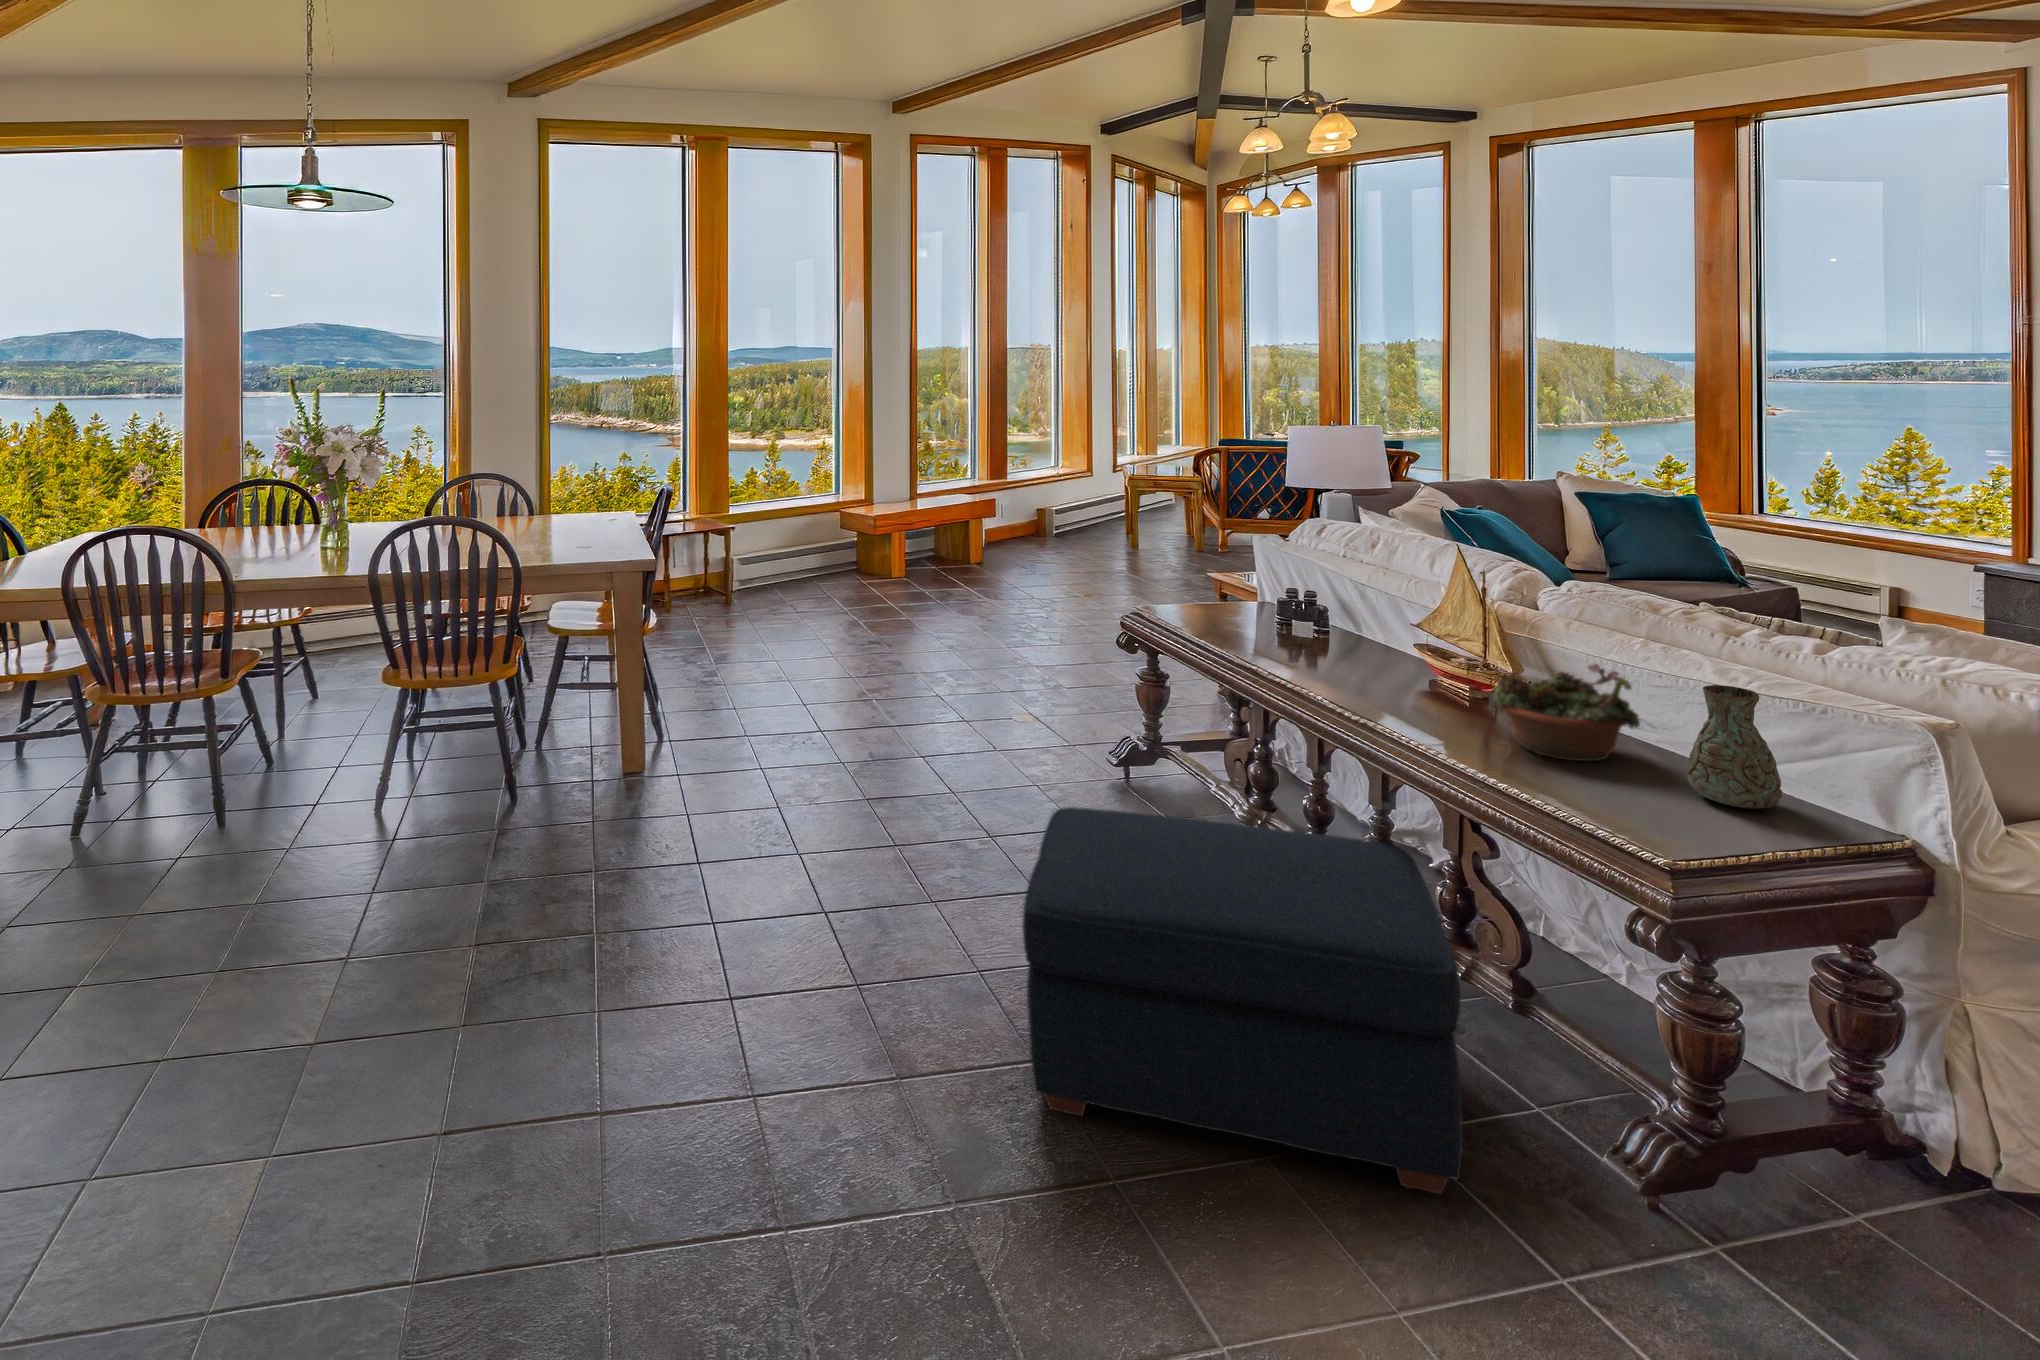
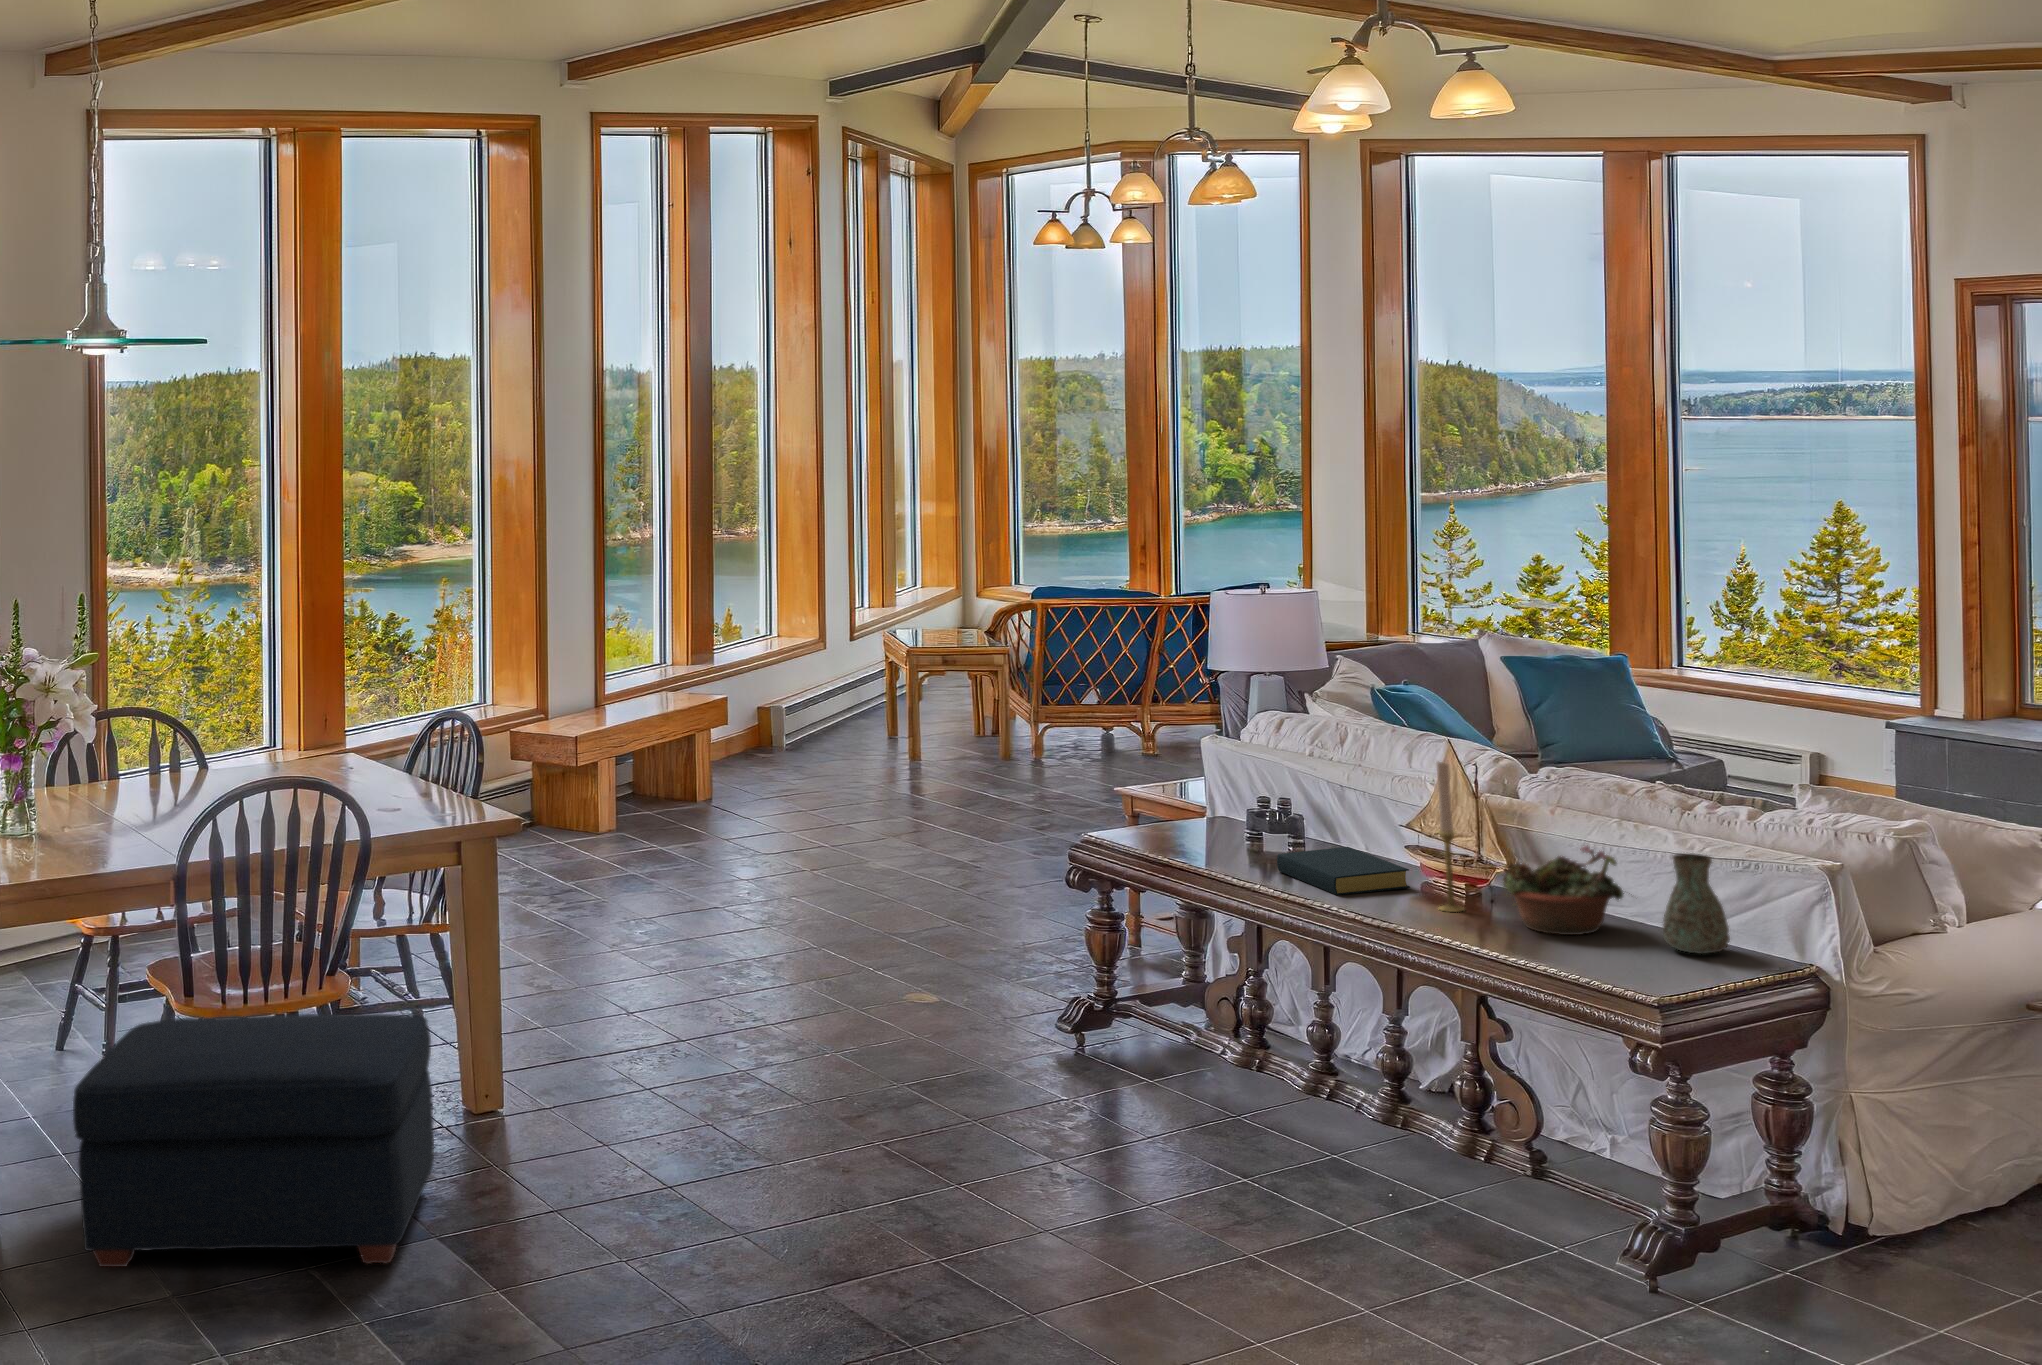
candlestick: none [1425,560,1455,717] -> present [1436,761,1464,912]
hardback book: none [1280,639,1407,685] -> present [1277,847,1410,895]
ottoman: present [1022,807,1463,1194] -> present [73,1013,434,1267]

